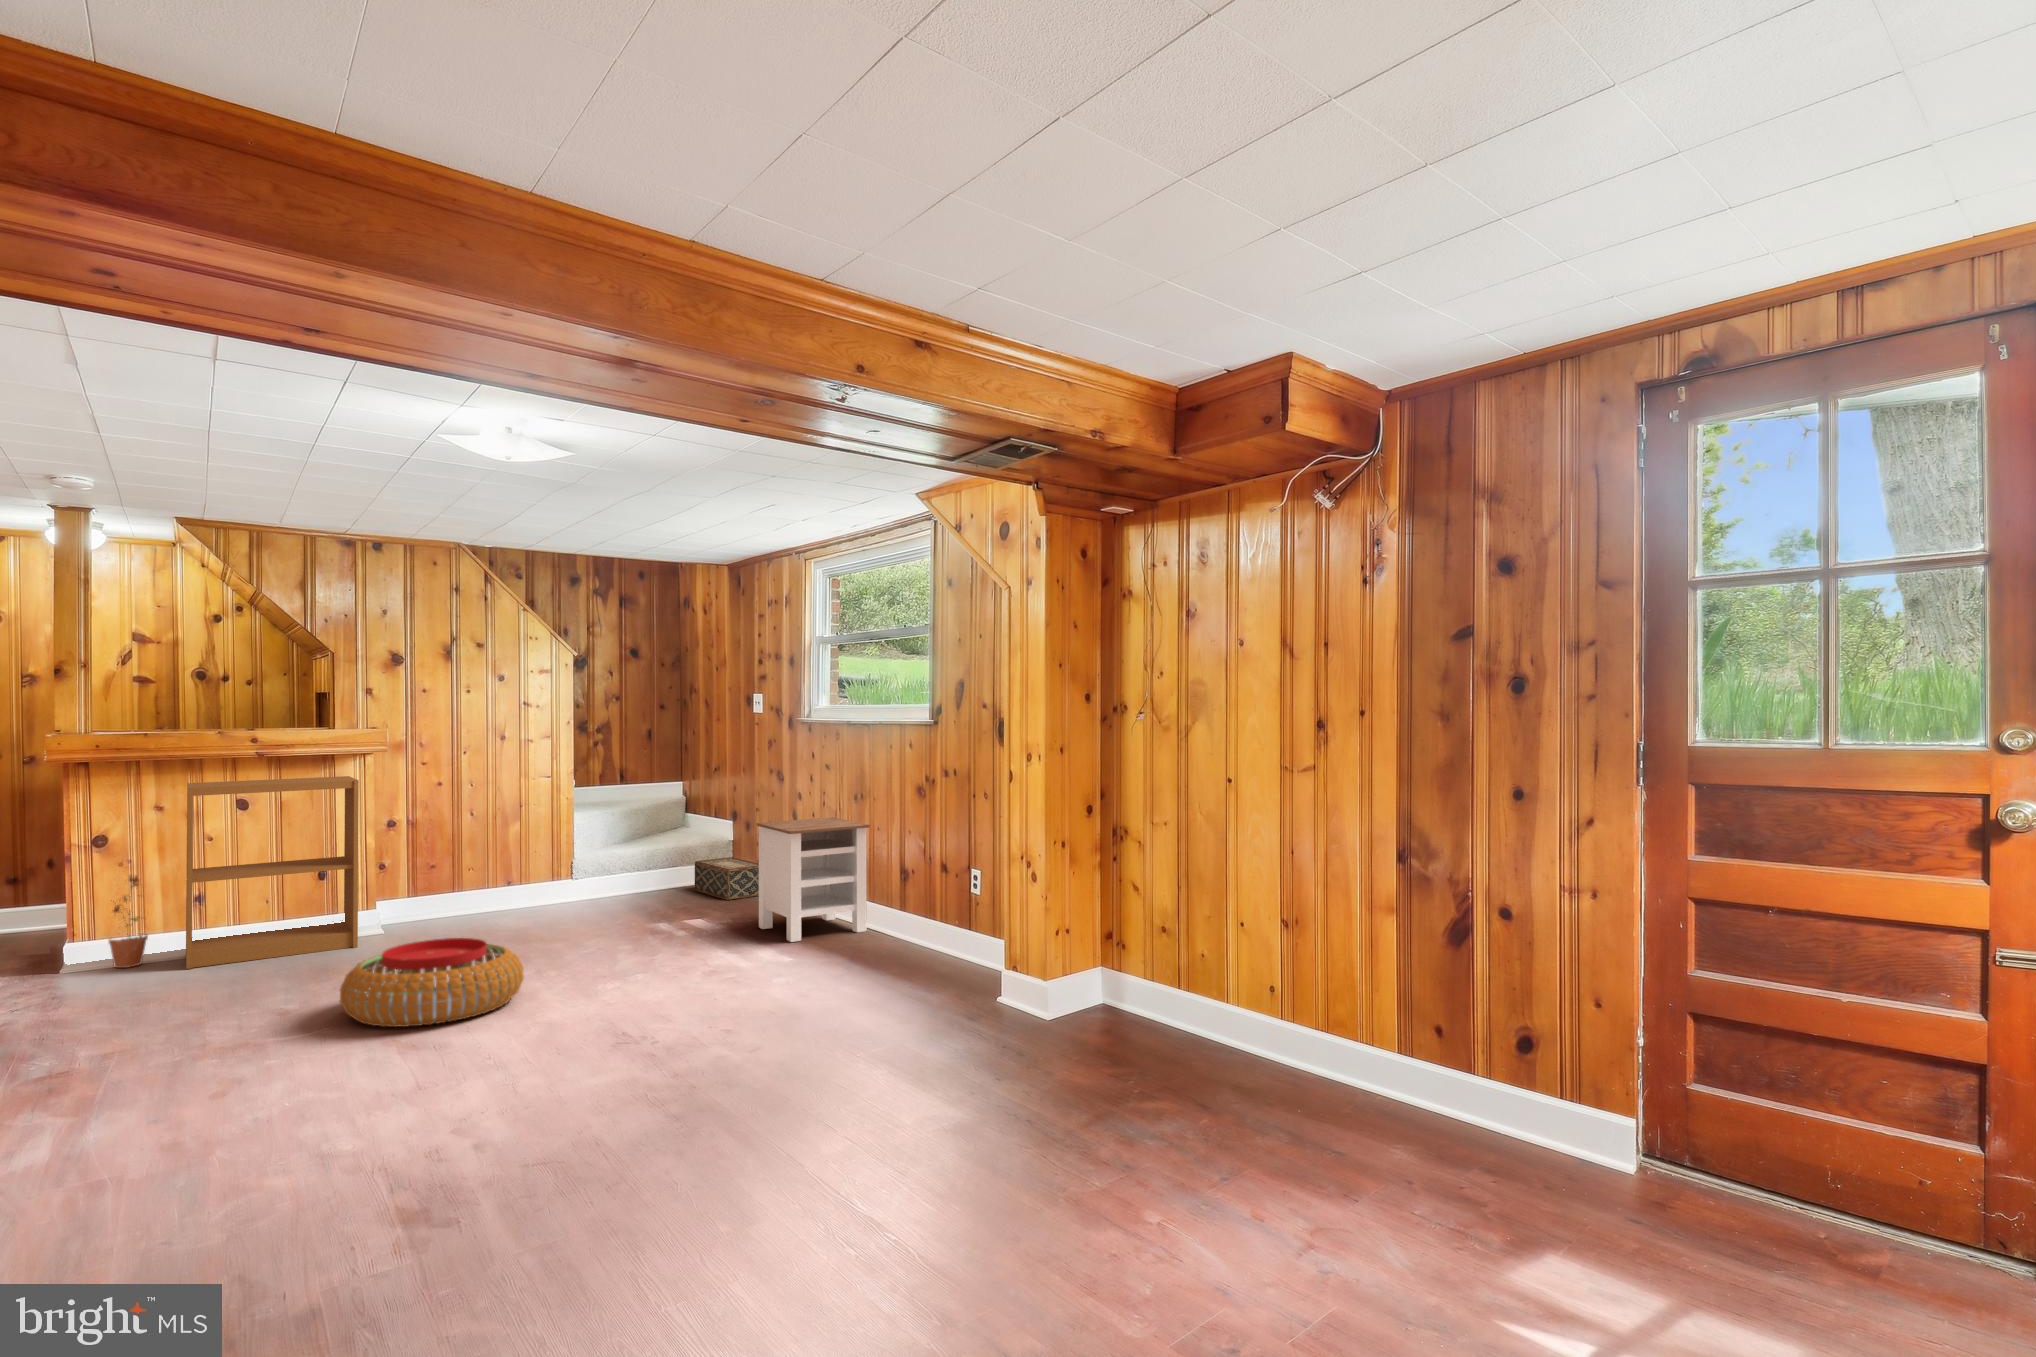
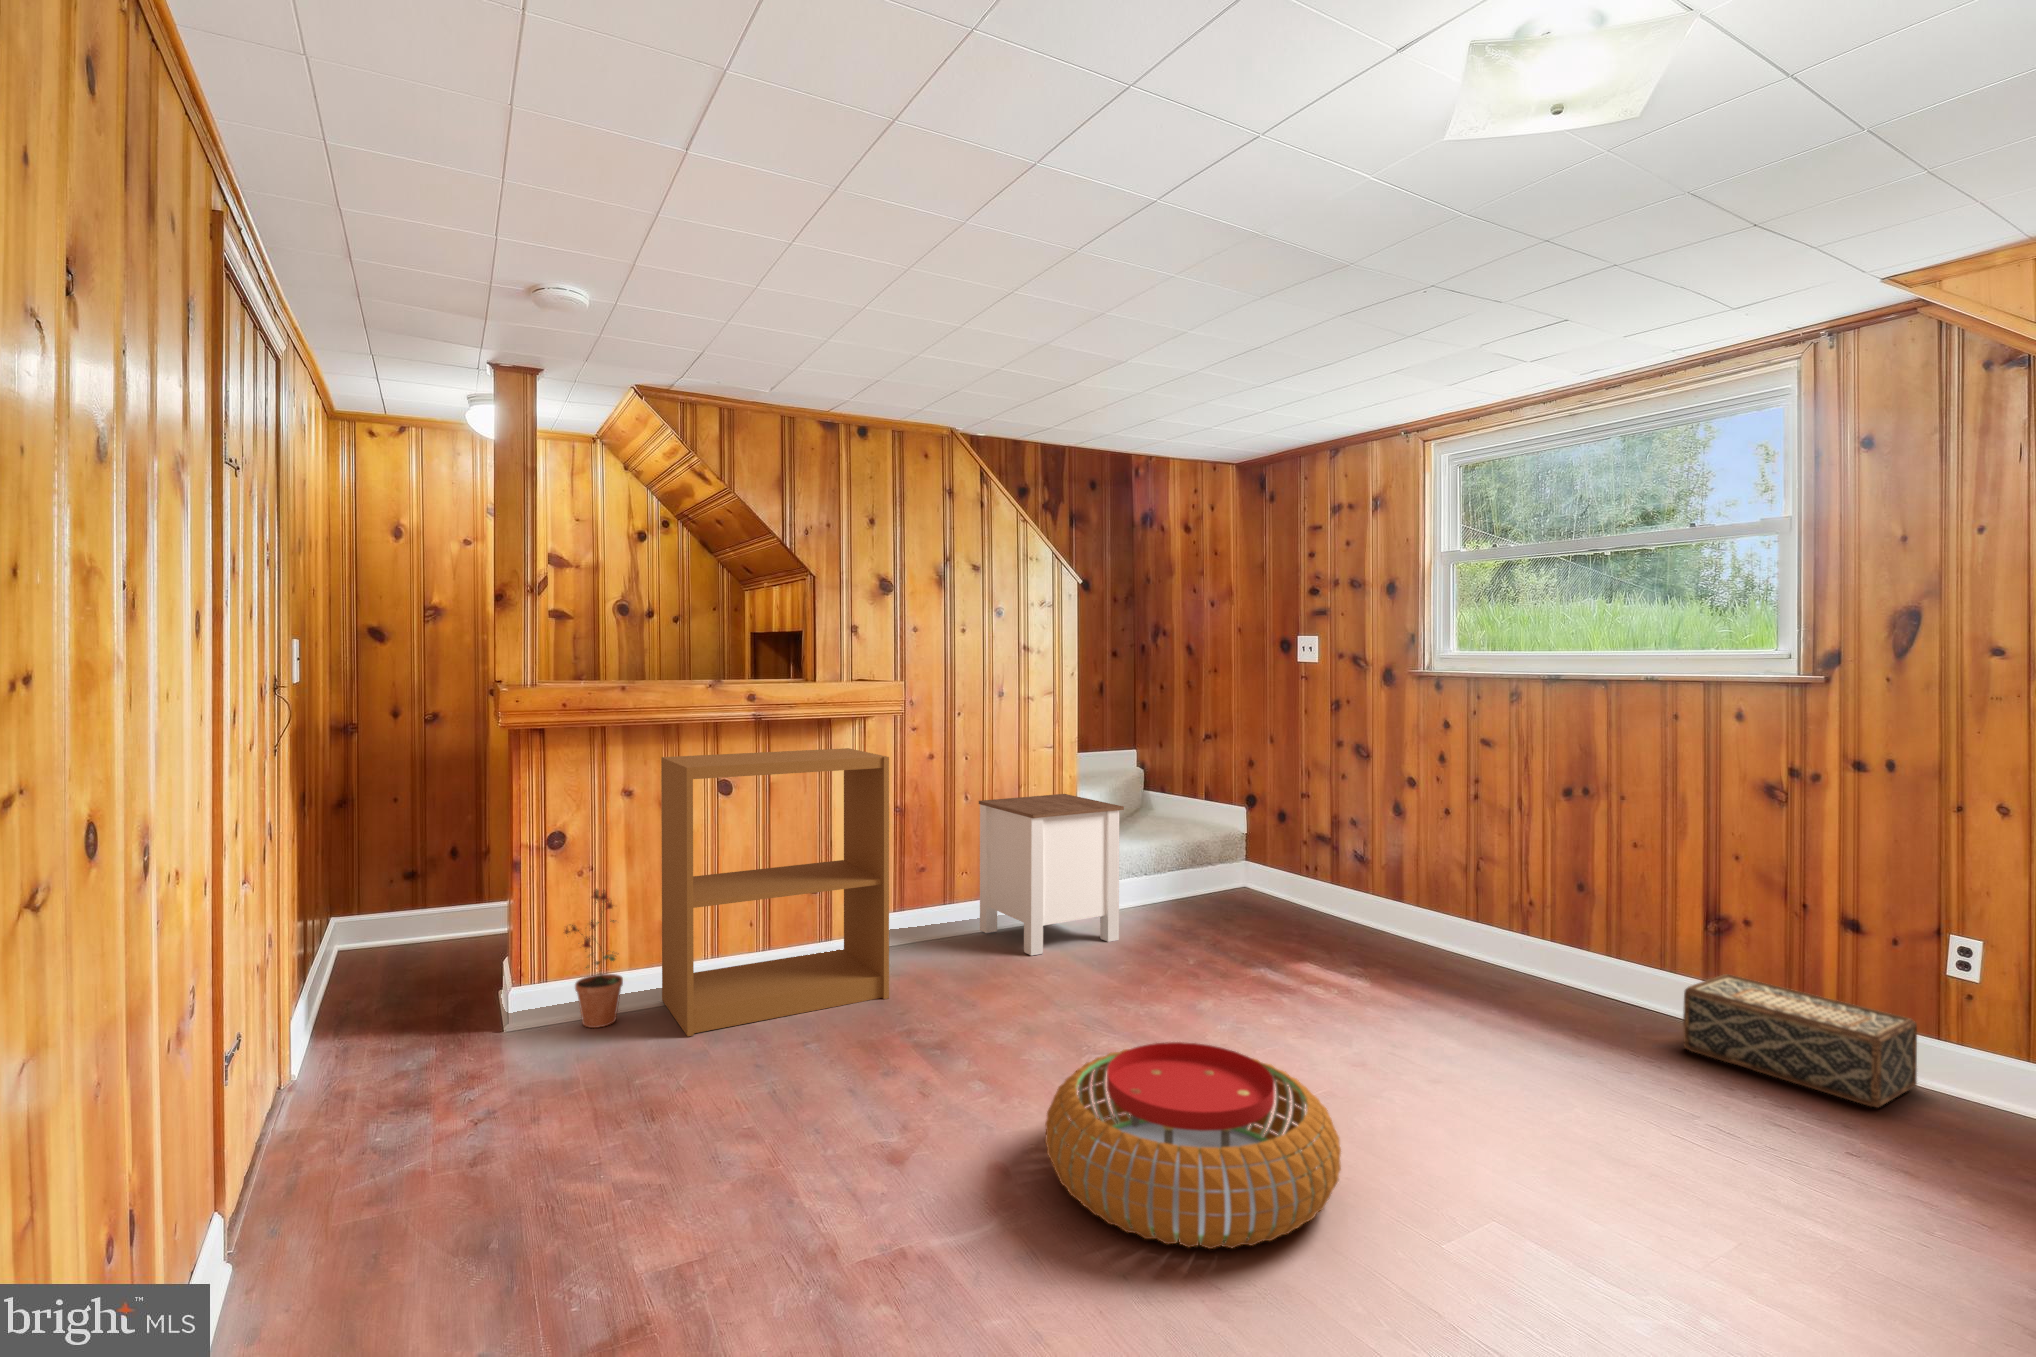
side table: present [757,817,870,942] -> present [979,794,1124,956]
woven basket: present [695,857,759,900] -> present [1683,974,1917,1107]

